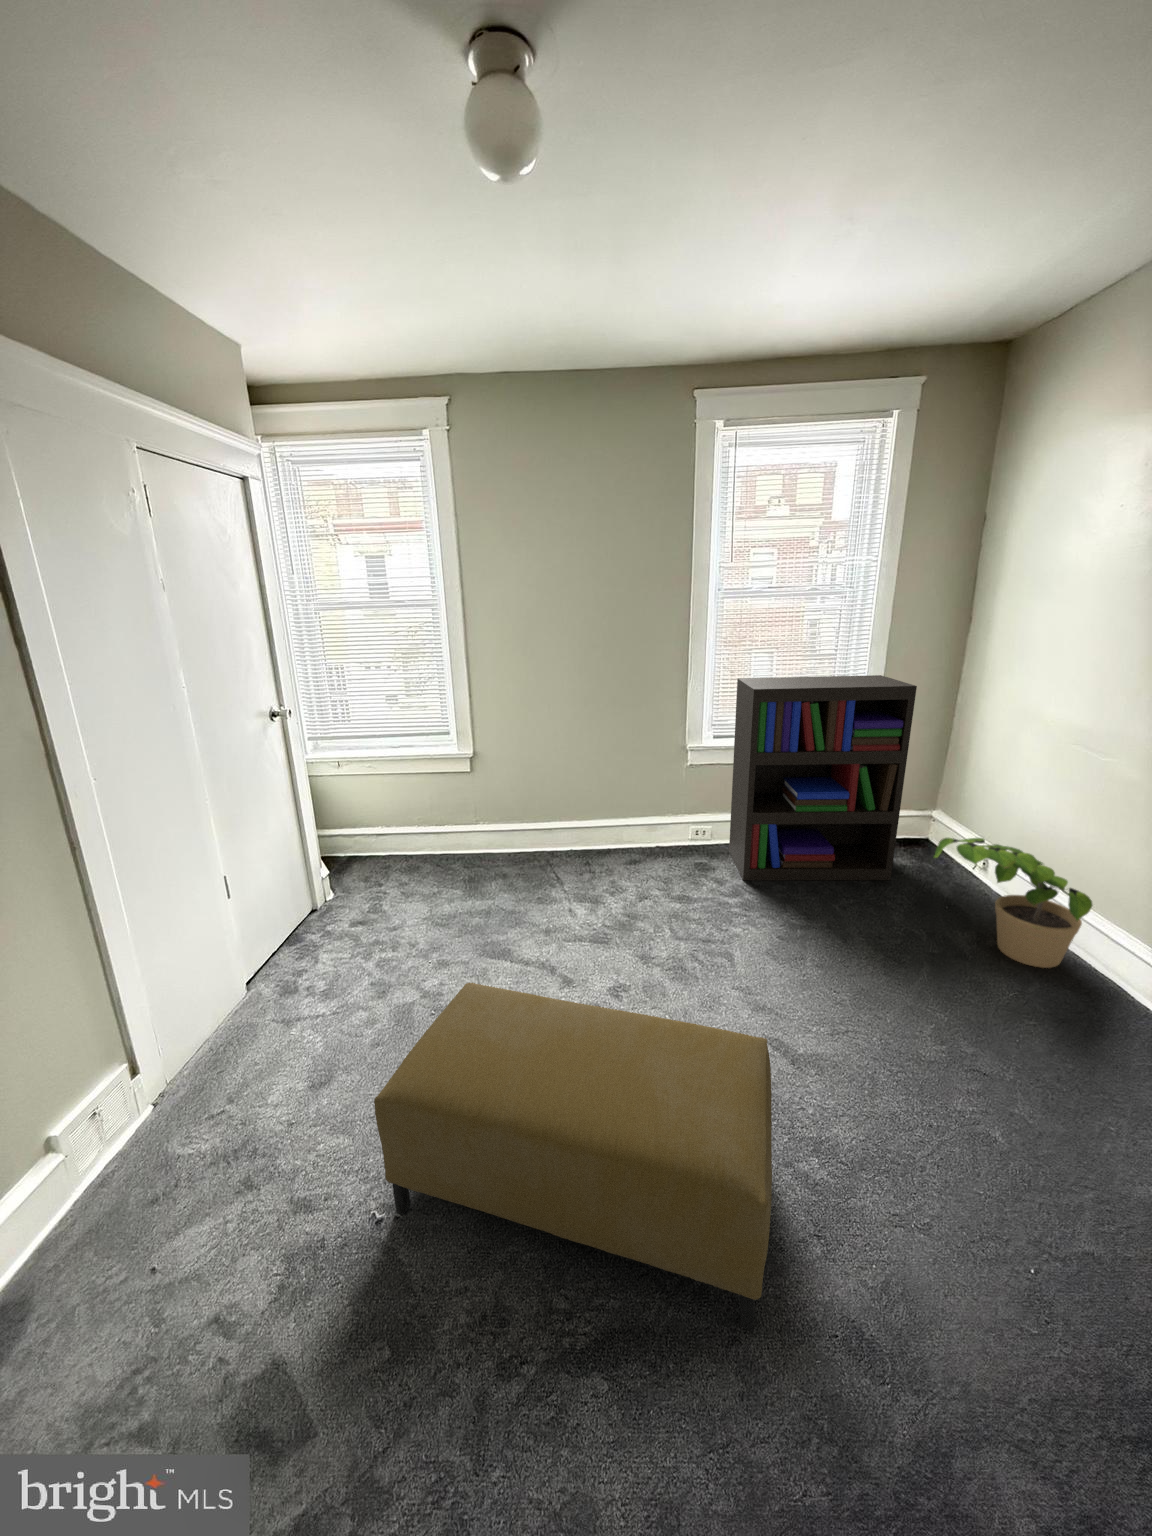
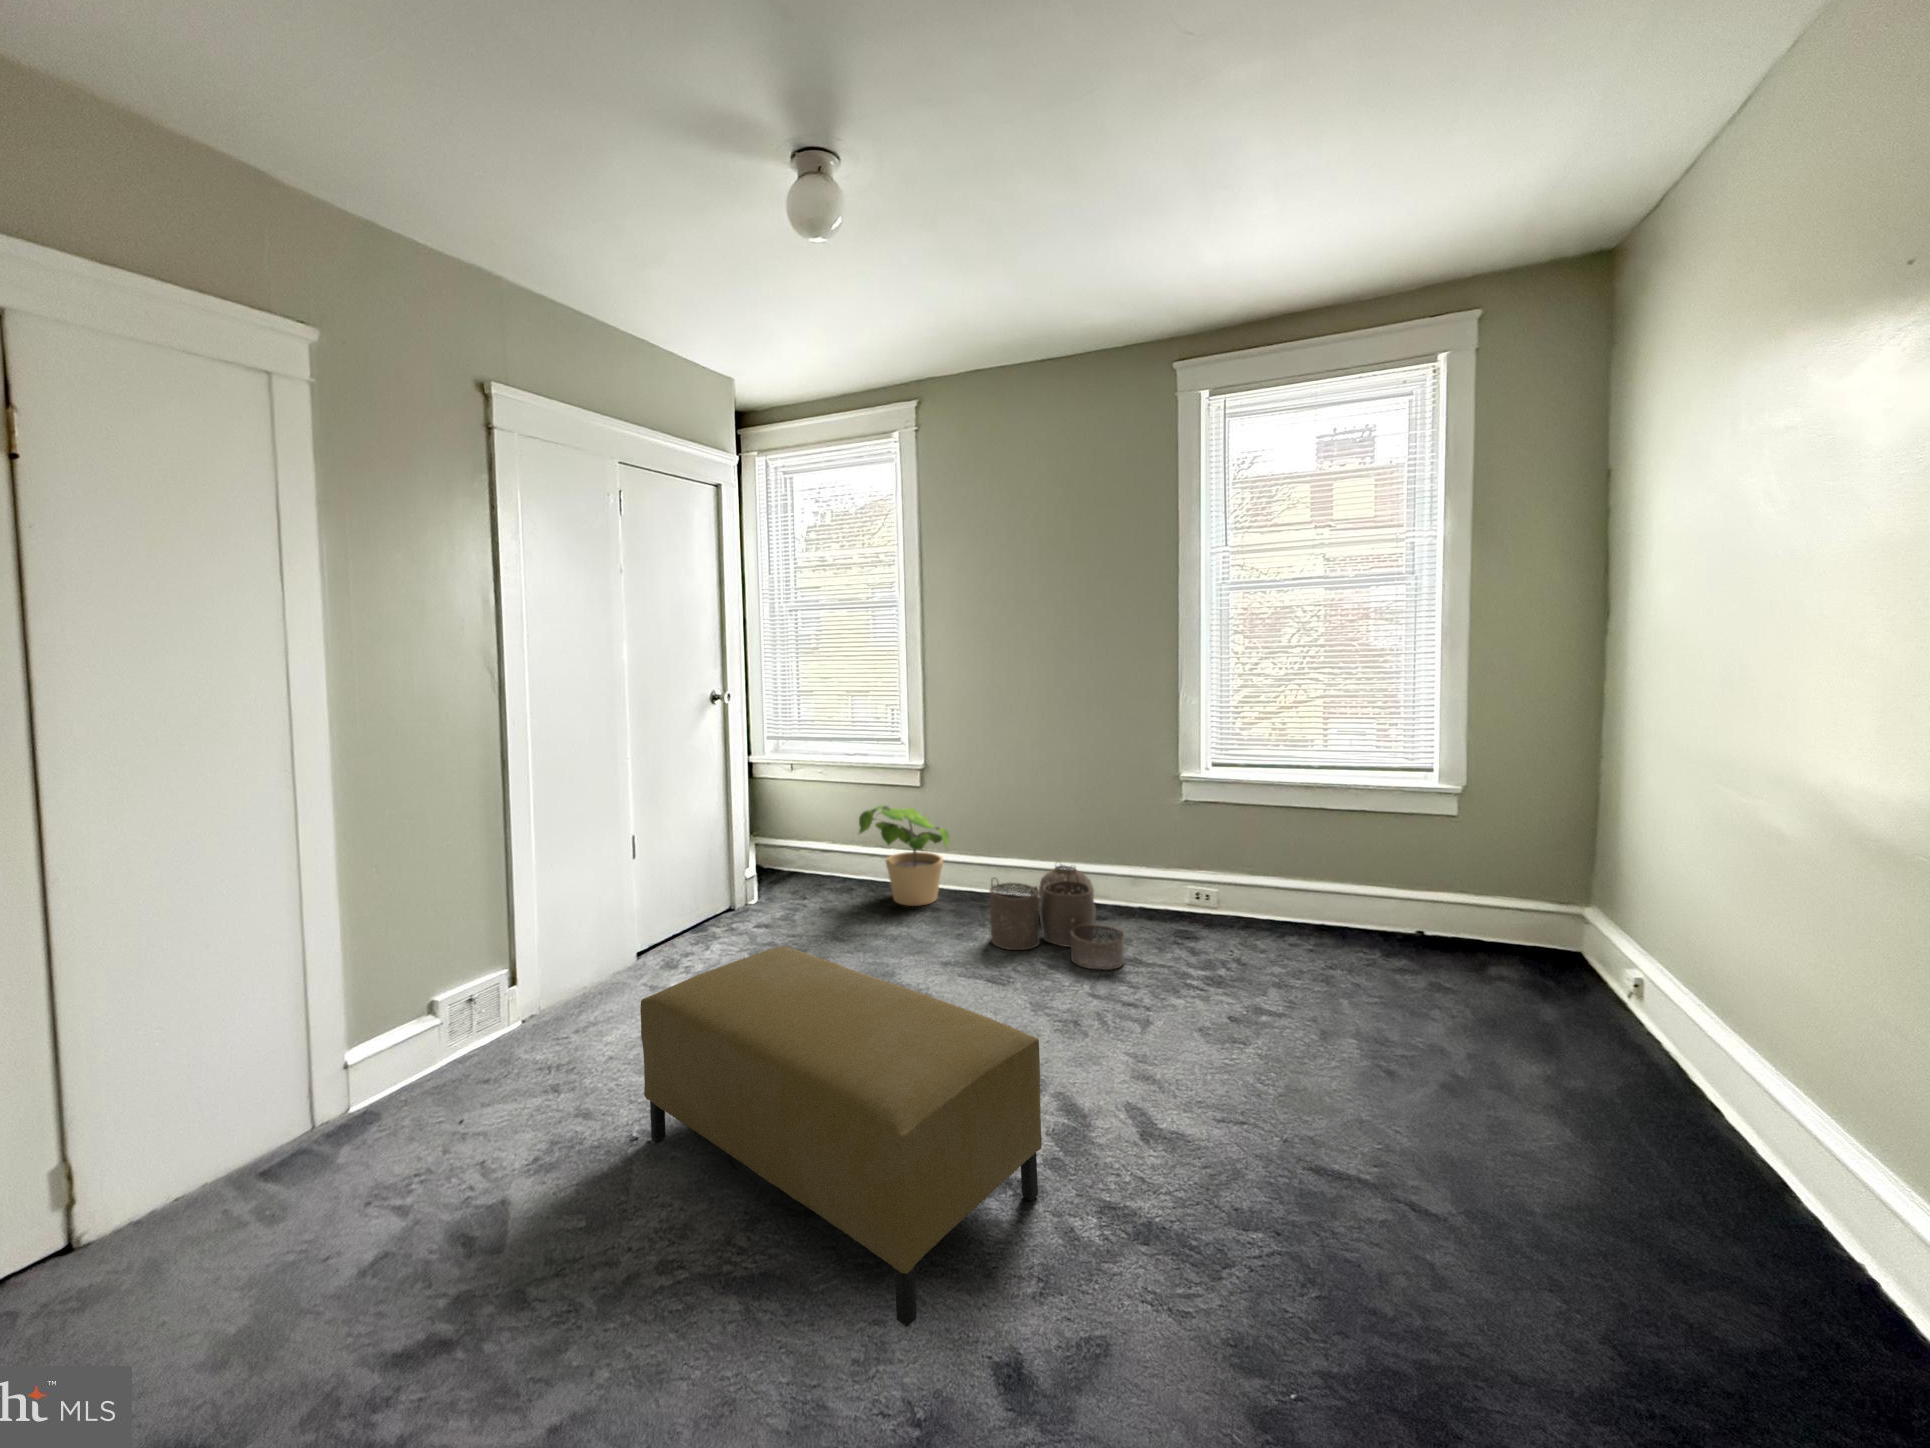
bookshelf: present [729,675,917,880] -> none [1233,687,1478,991]
woven basket: none [565,823,679,912] -> present [990,865,1124,970]
potted plant: present [934,838,1092,968] -> present [859,806,949,906]

